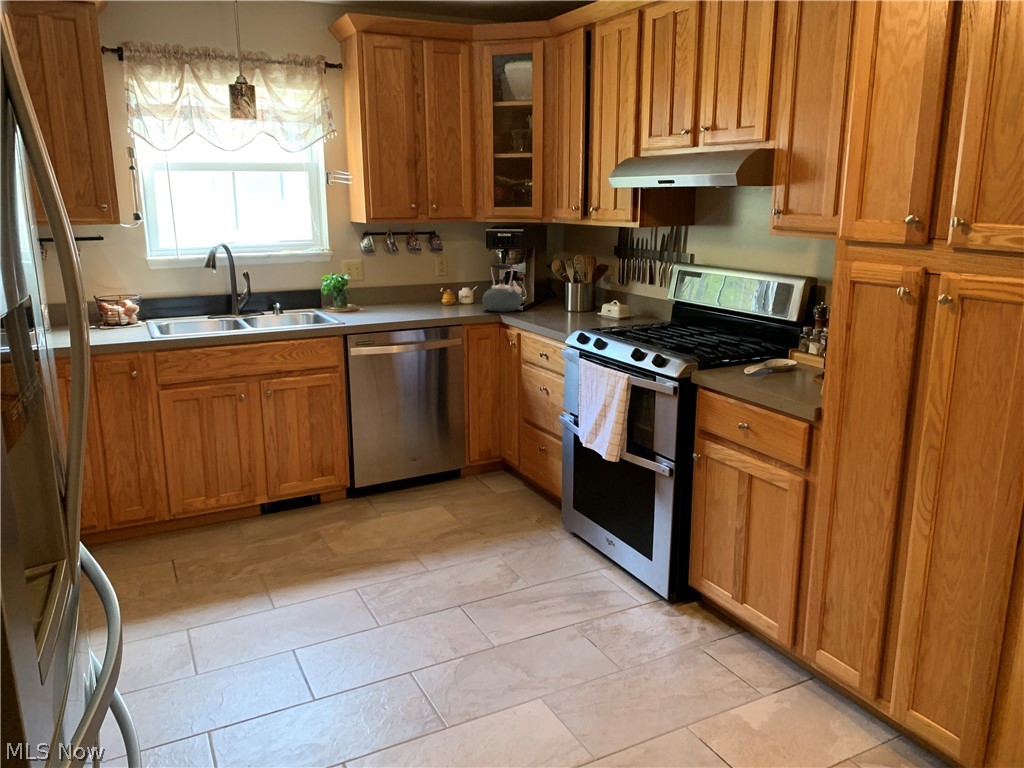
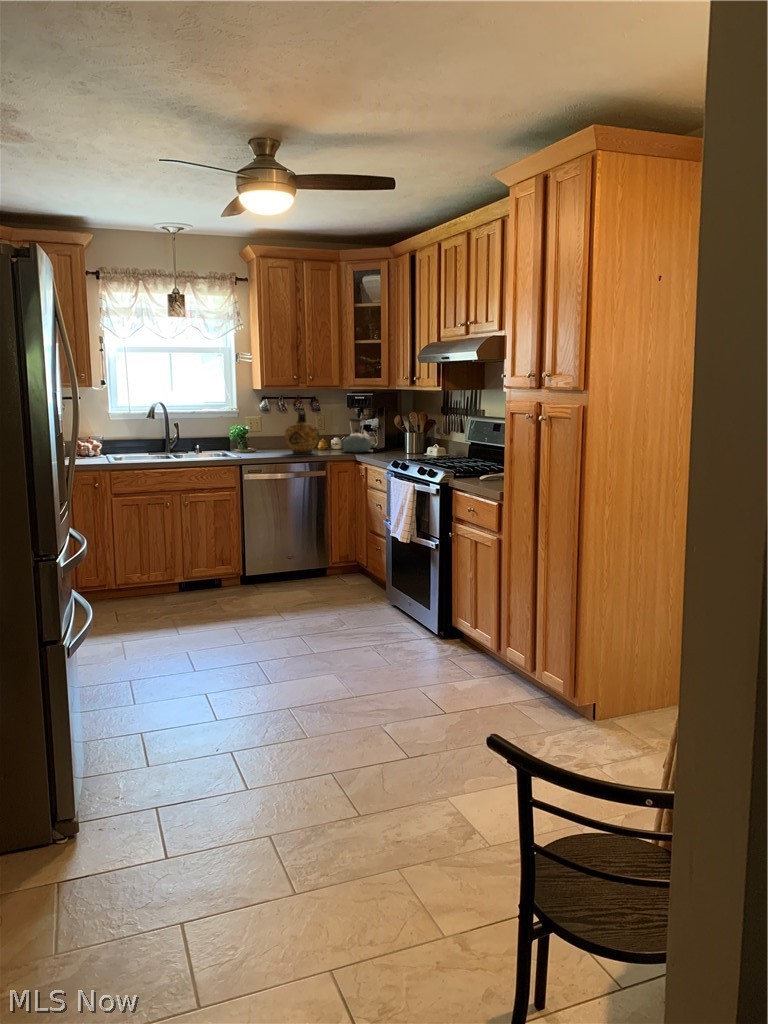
ceramic jug: none [405,256,453,316] -> present [285,412,319,454]

